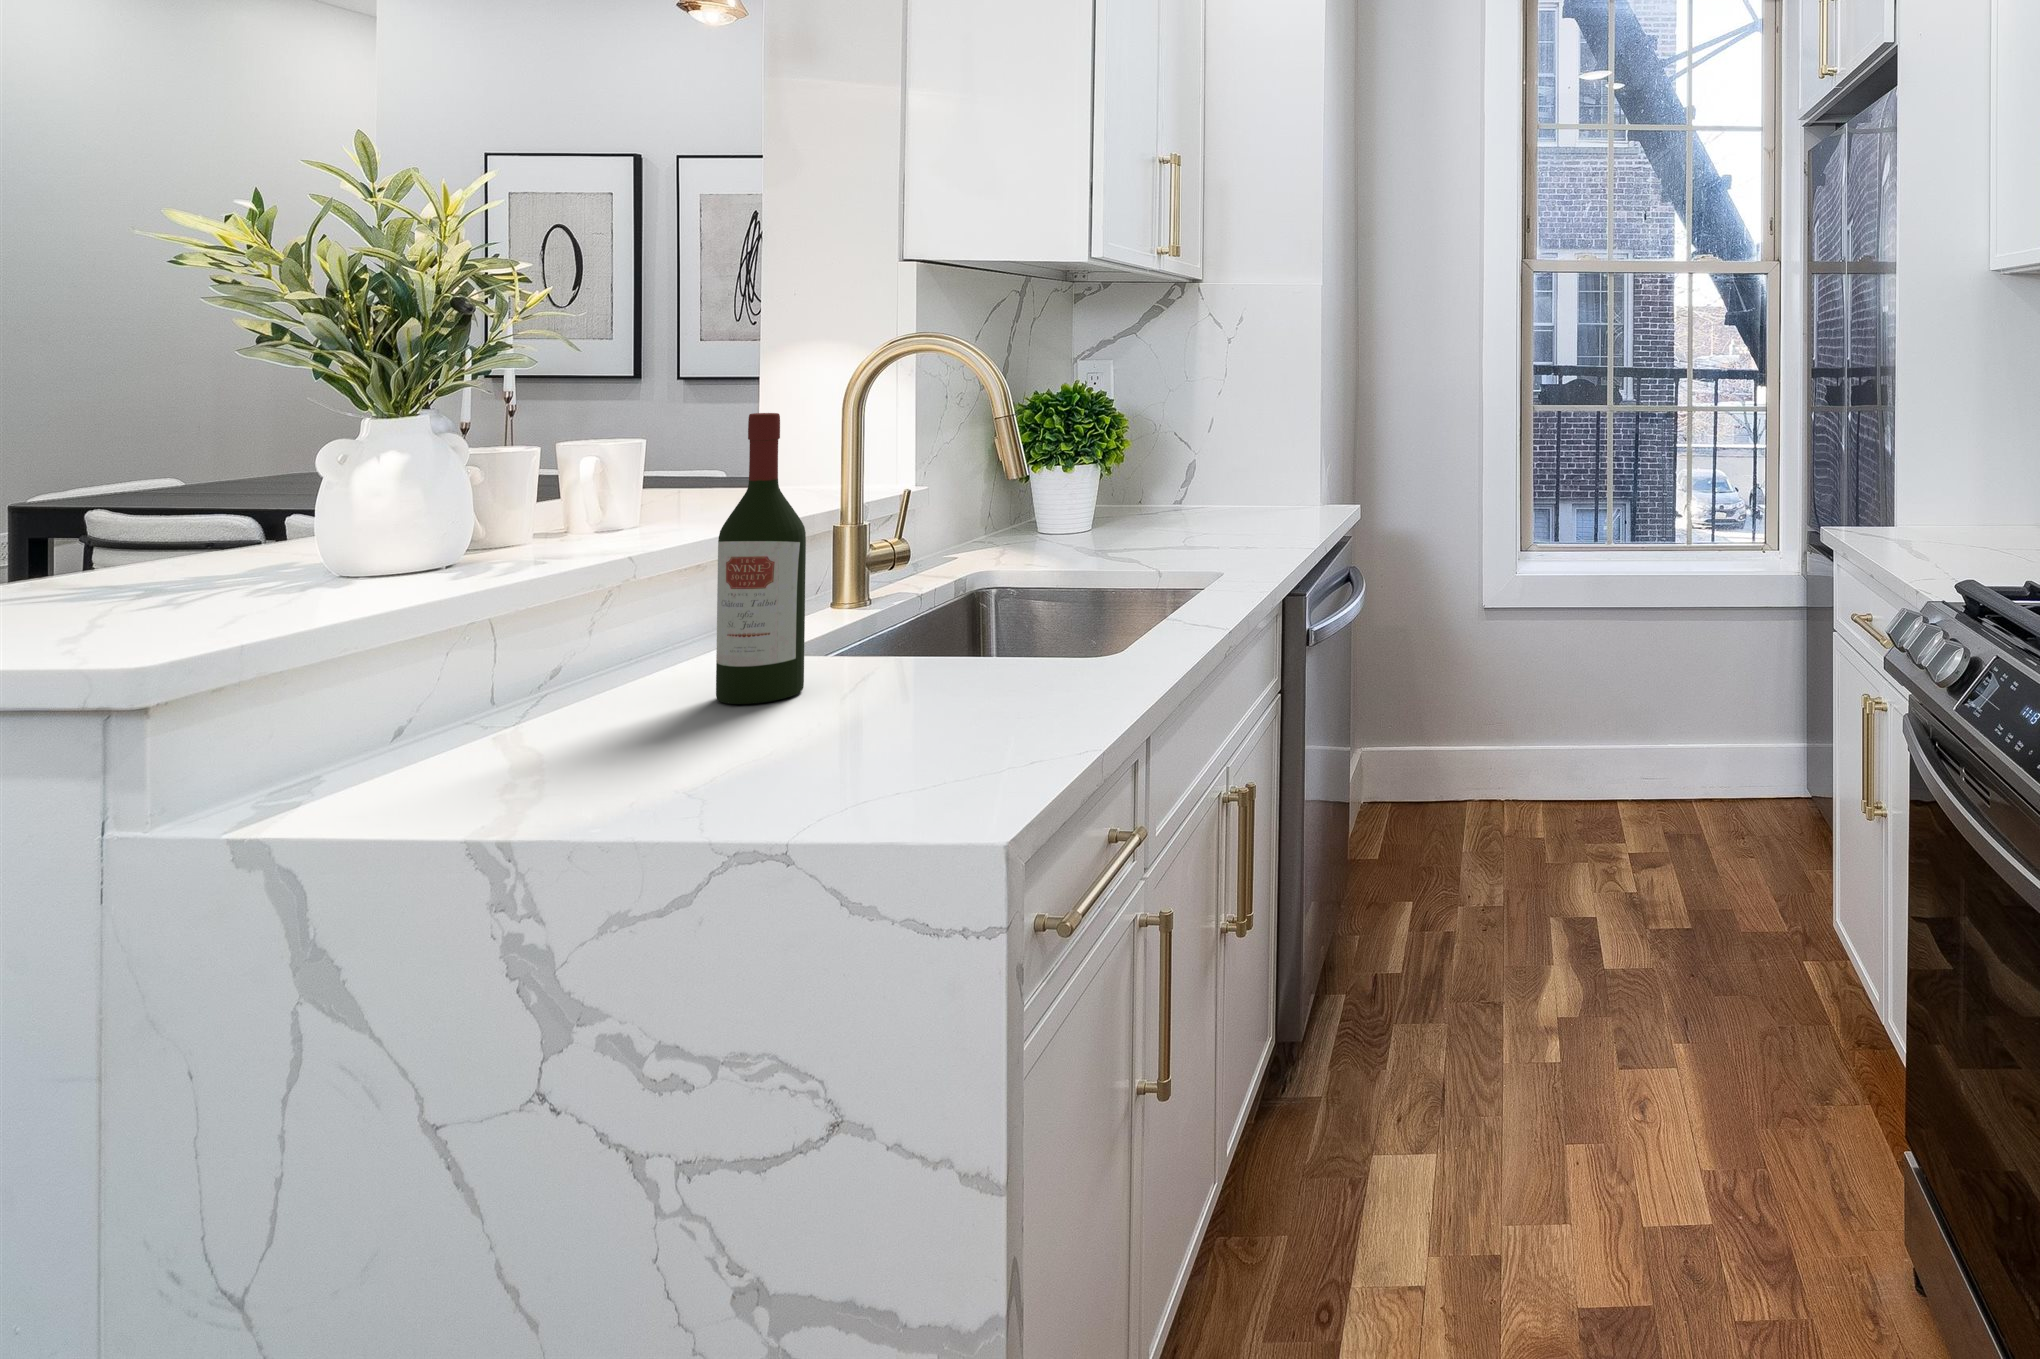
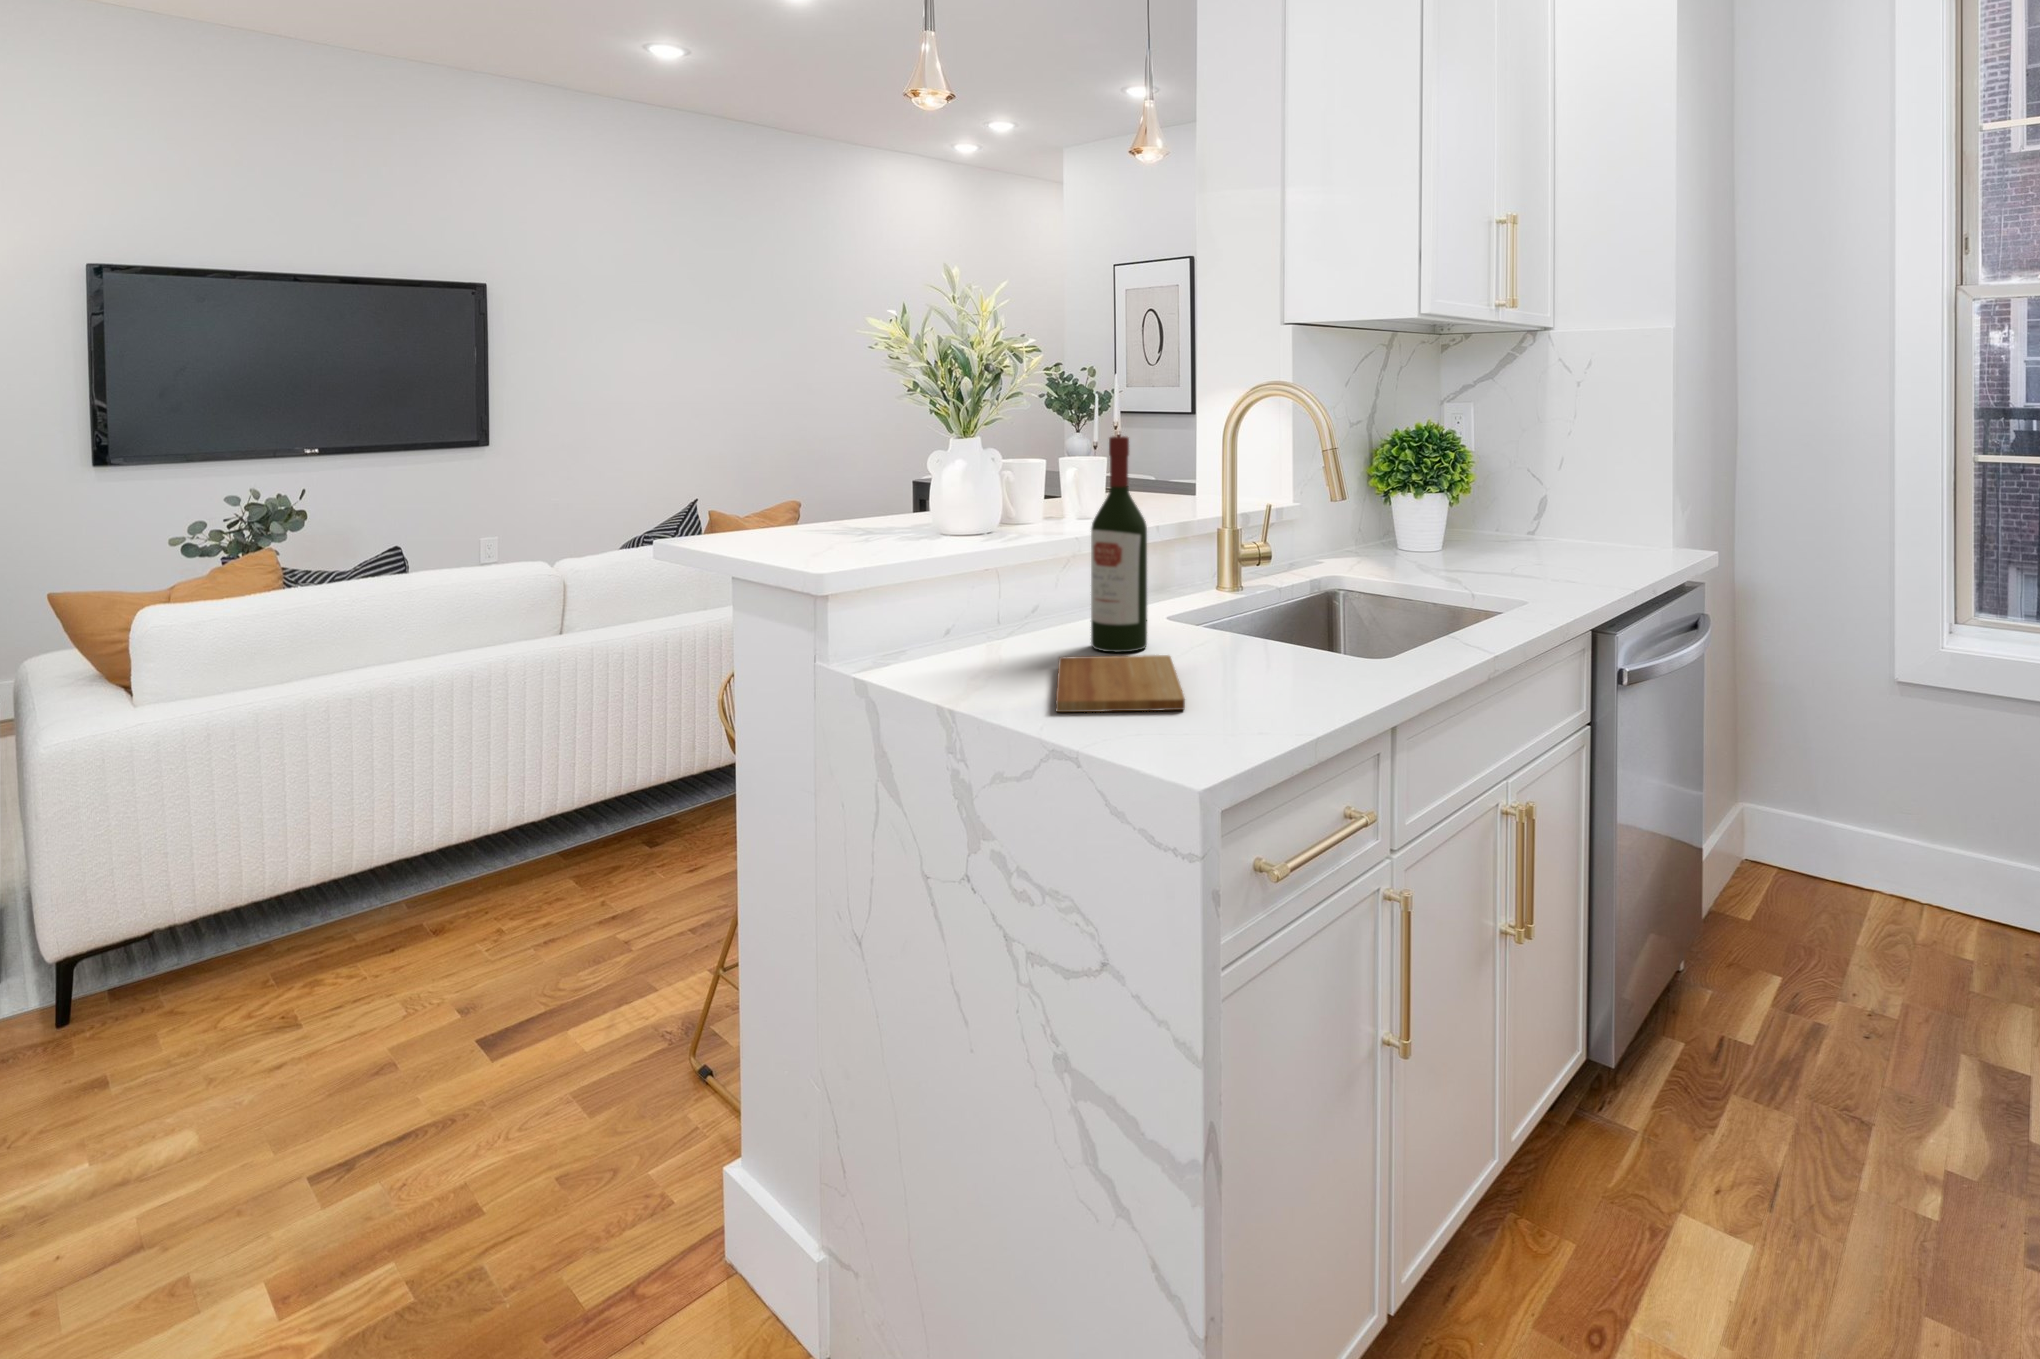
cutting board: none [690,693,926,792] -> present [1056,655,1185,712]

